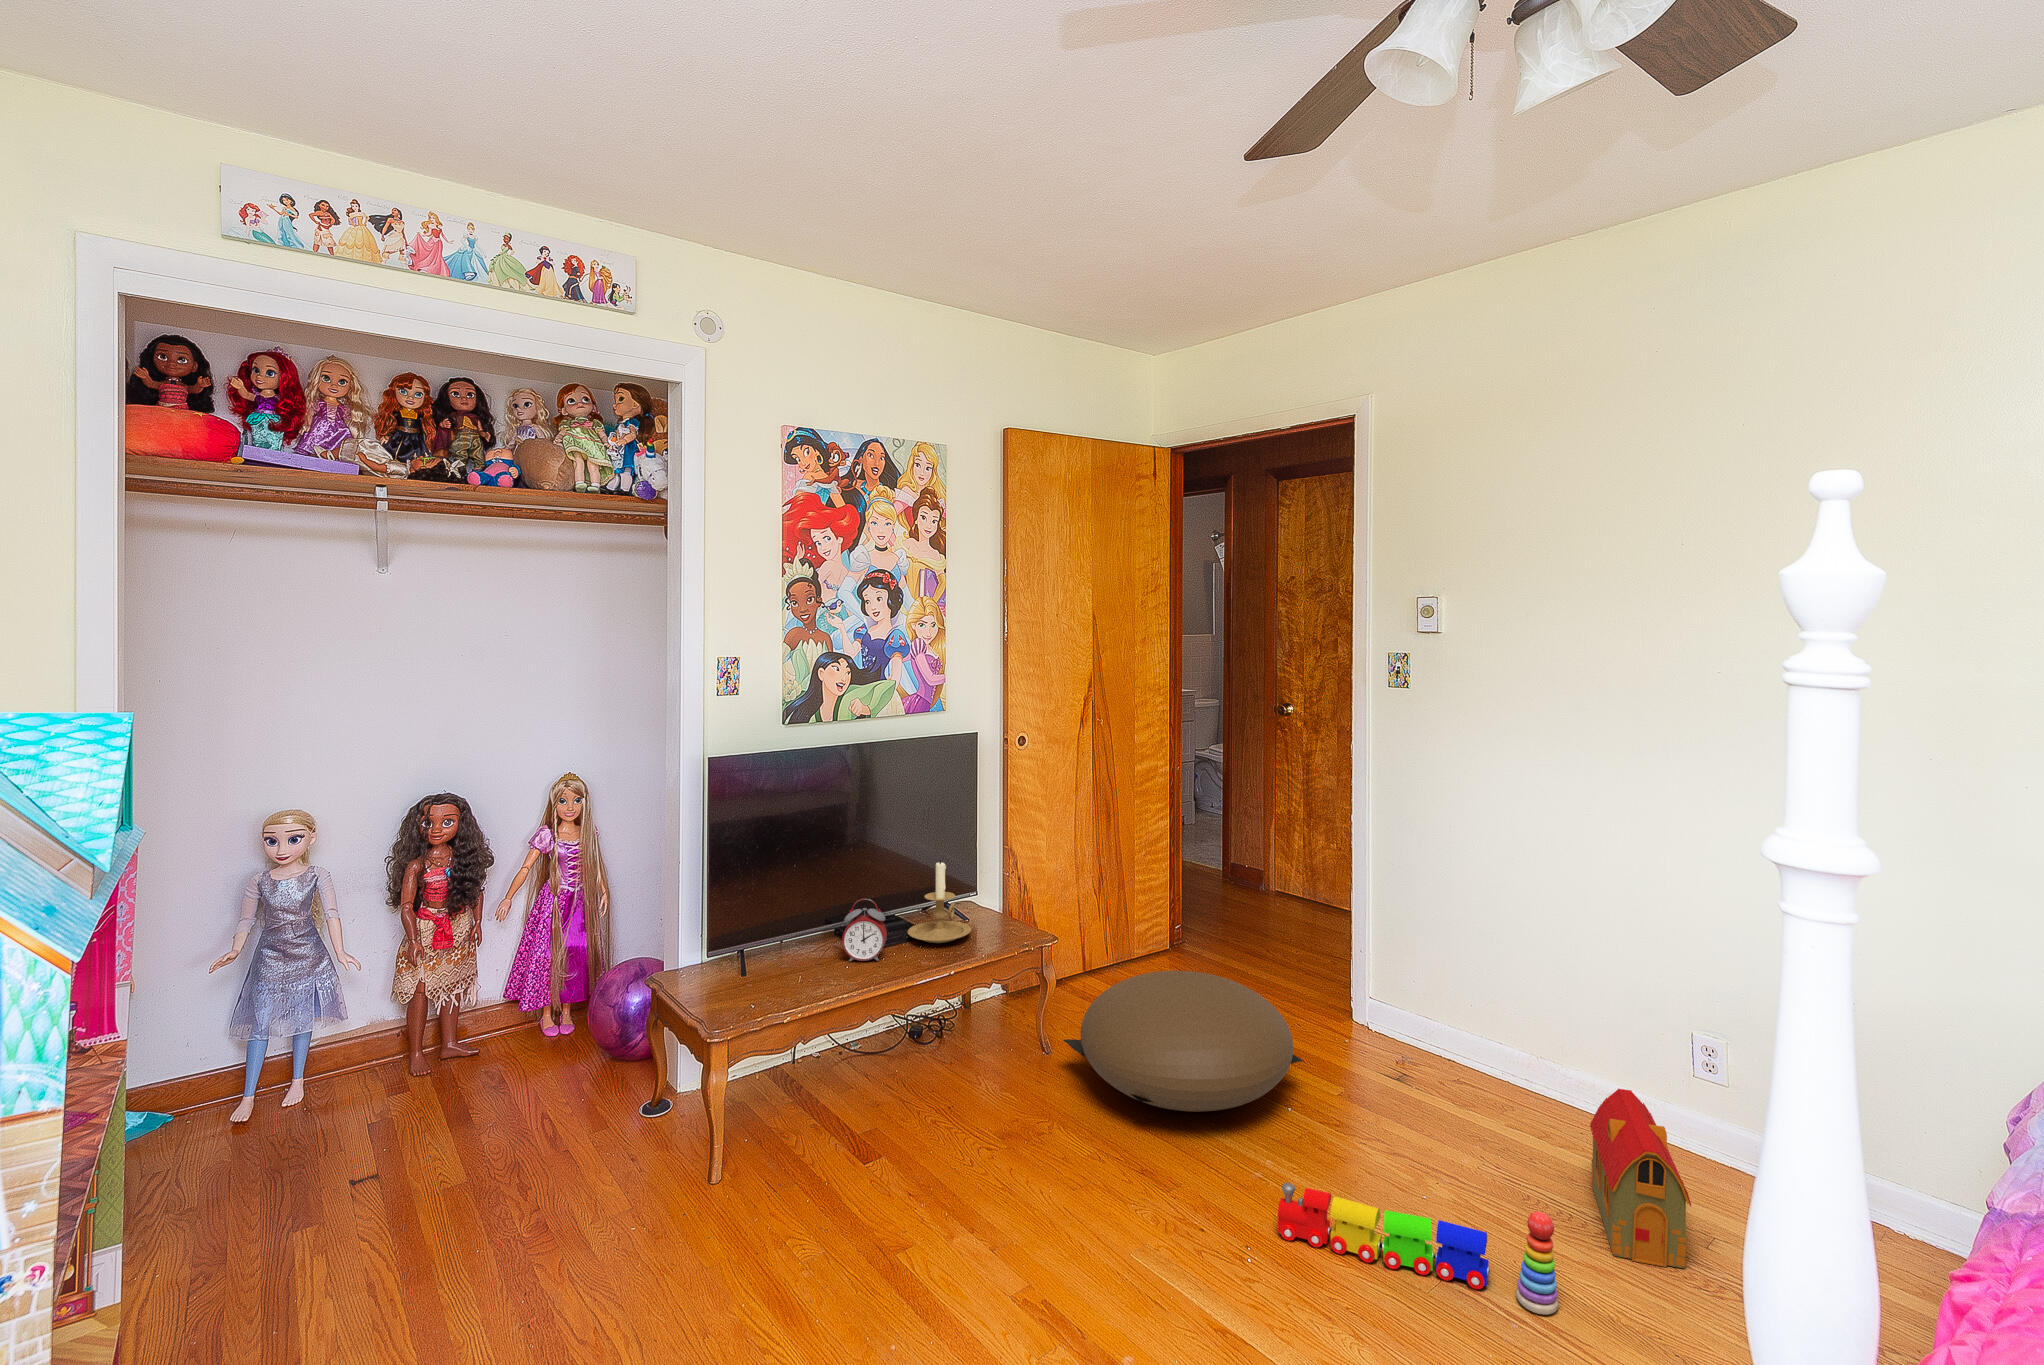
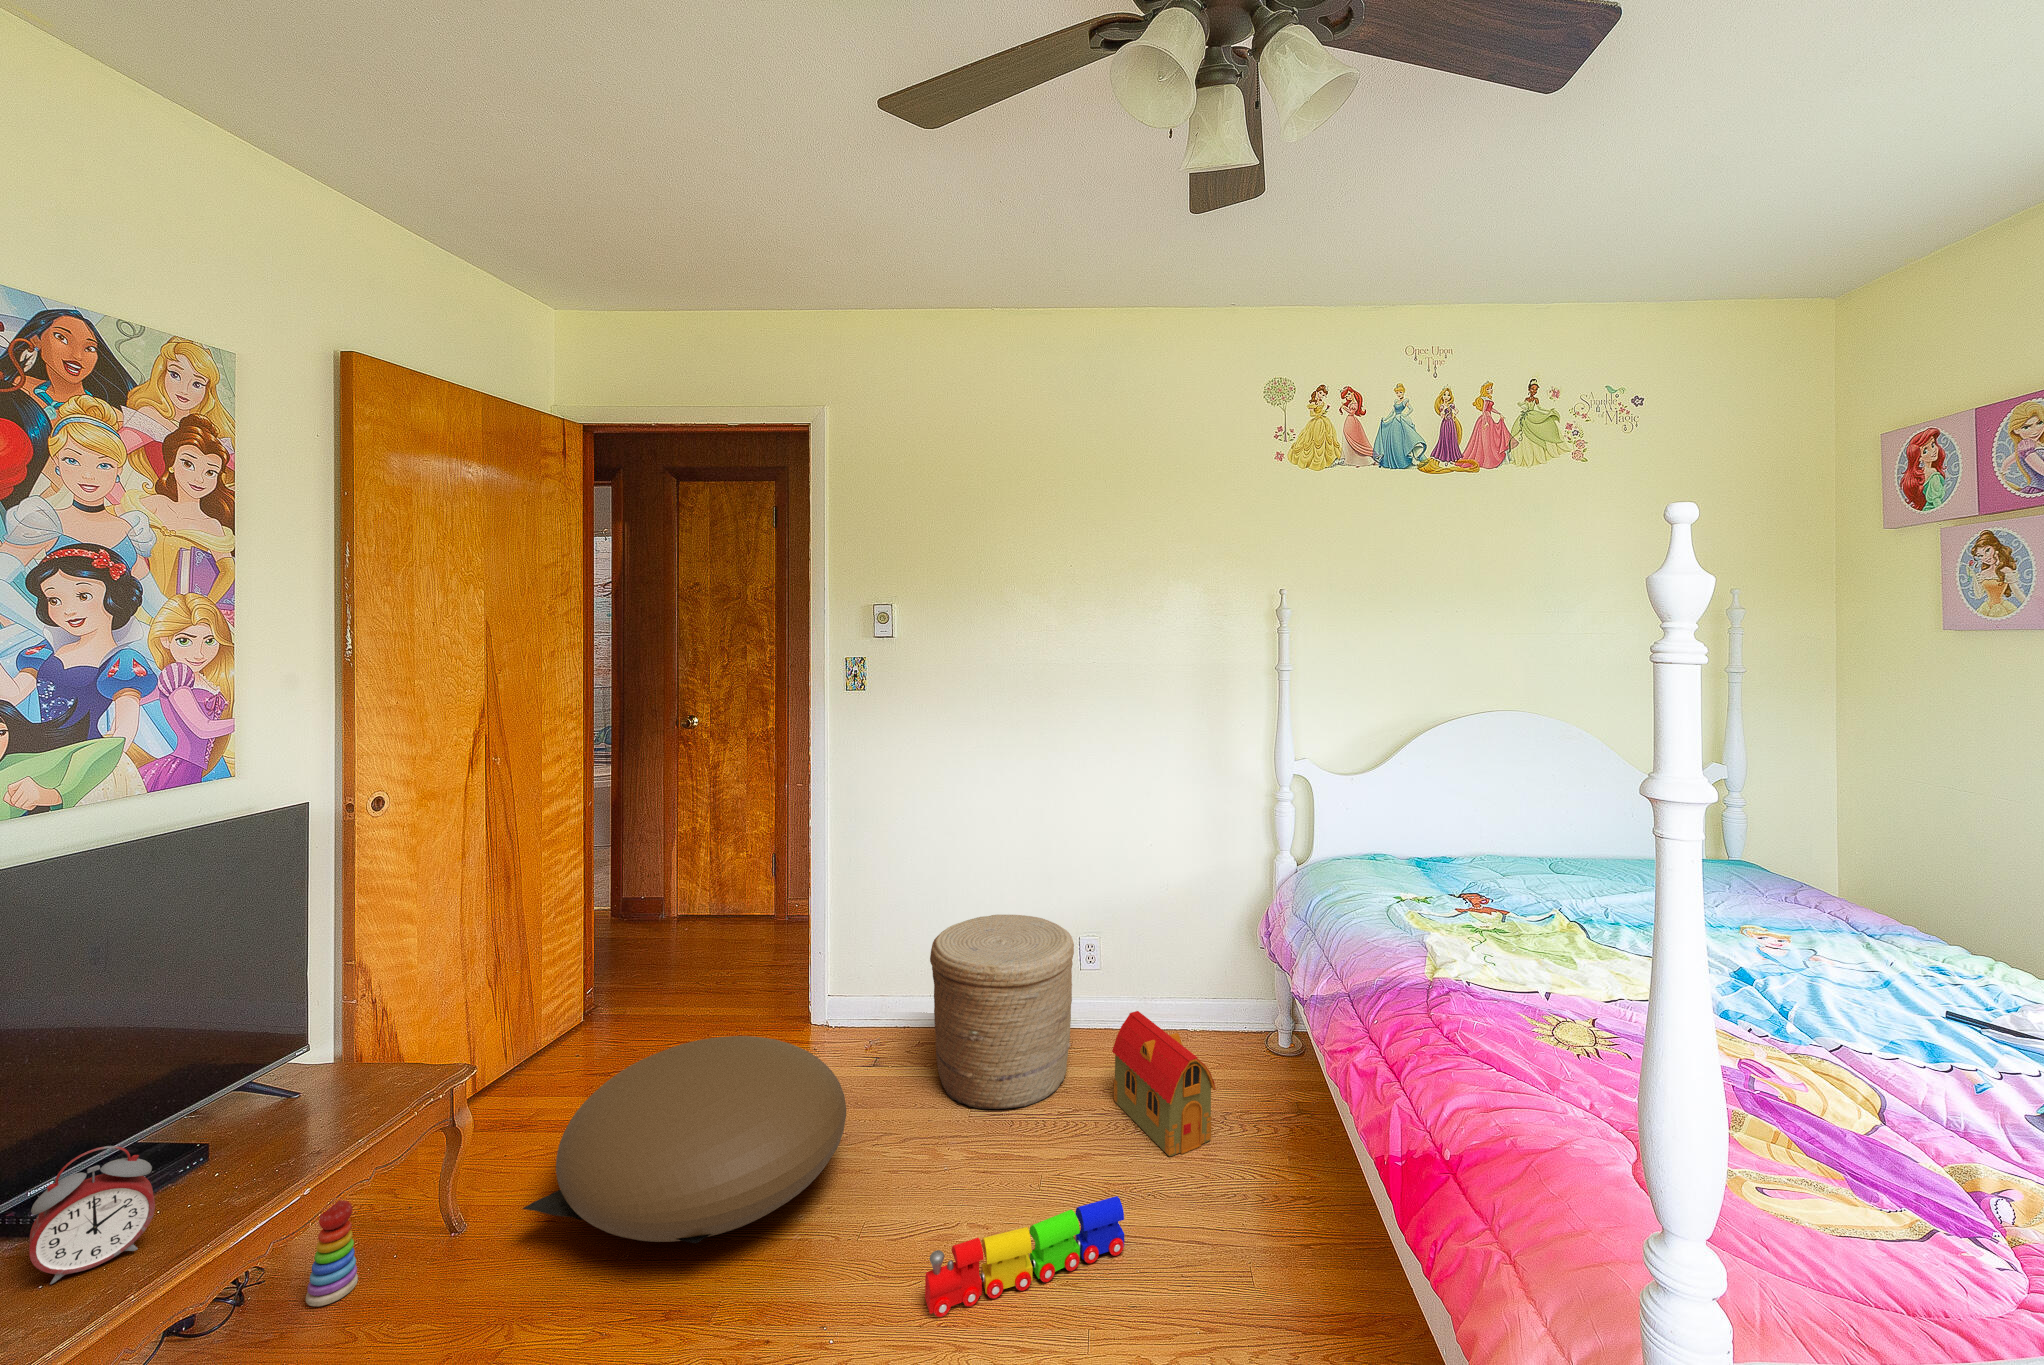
candle holder: present [908,860,971,943] -> none [188,1022,337,1172]
woven basket: none [1400,939,1573,1150] -> present [930,915,1074,1109]
stacking toy: present [1516,1211,1558,1315] -> present [306,1200,358,1306]

